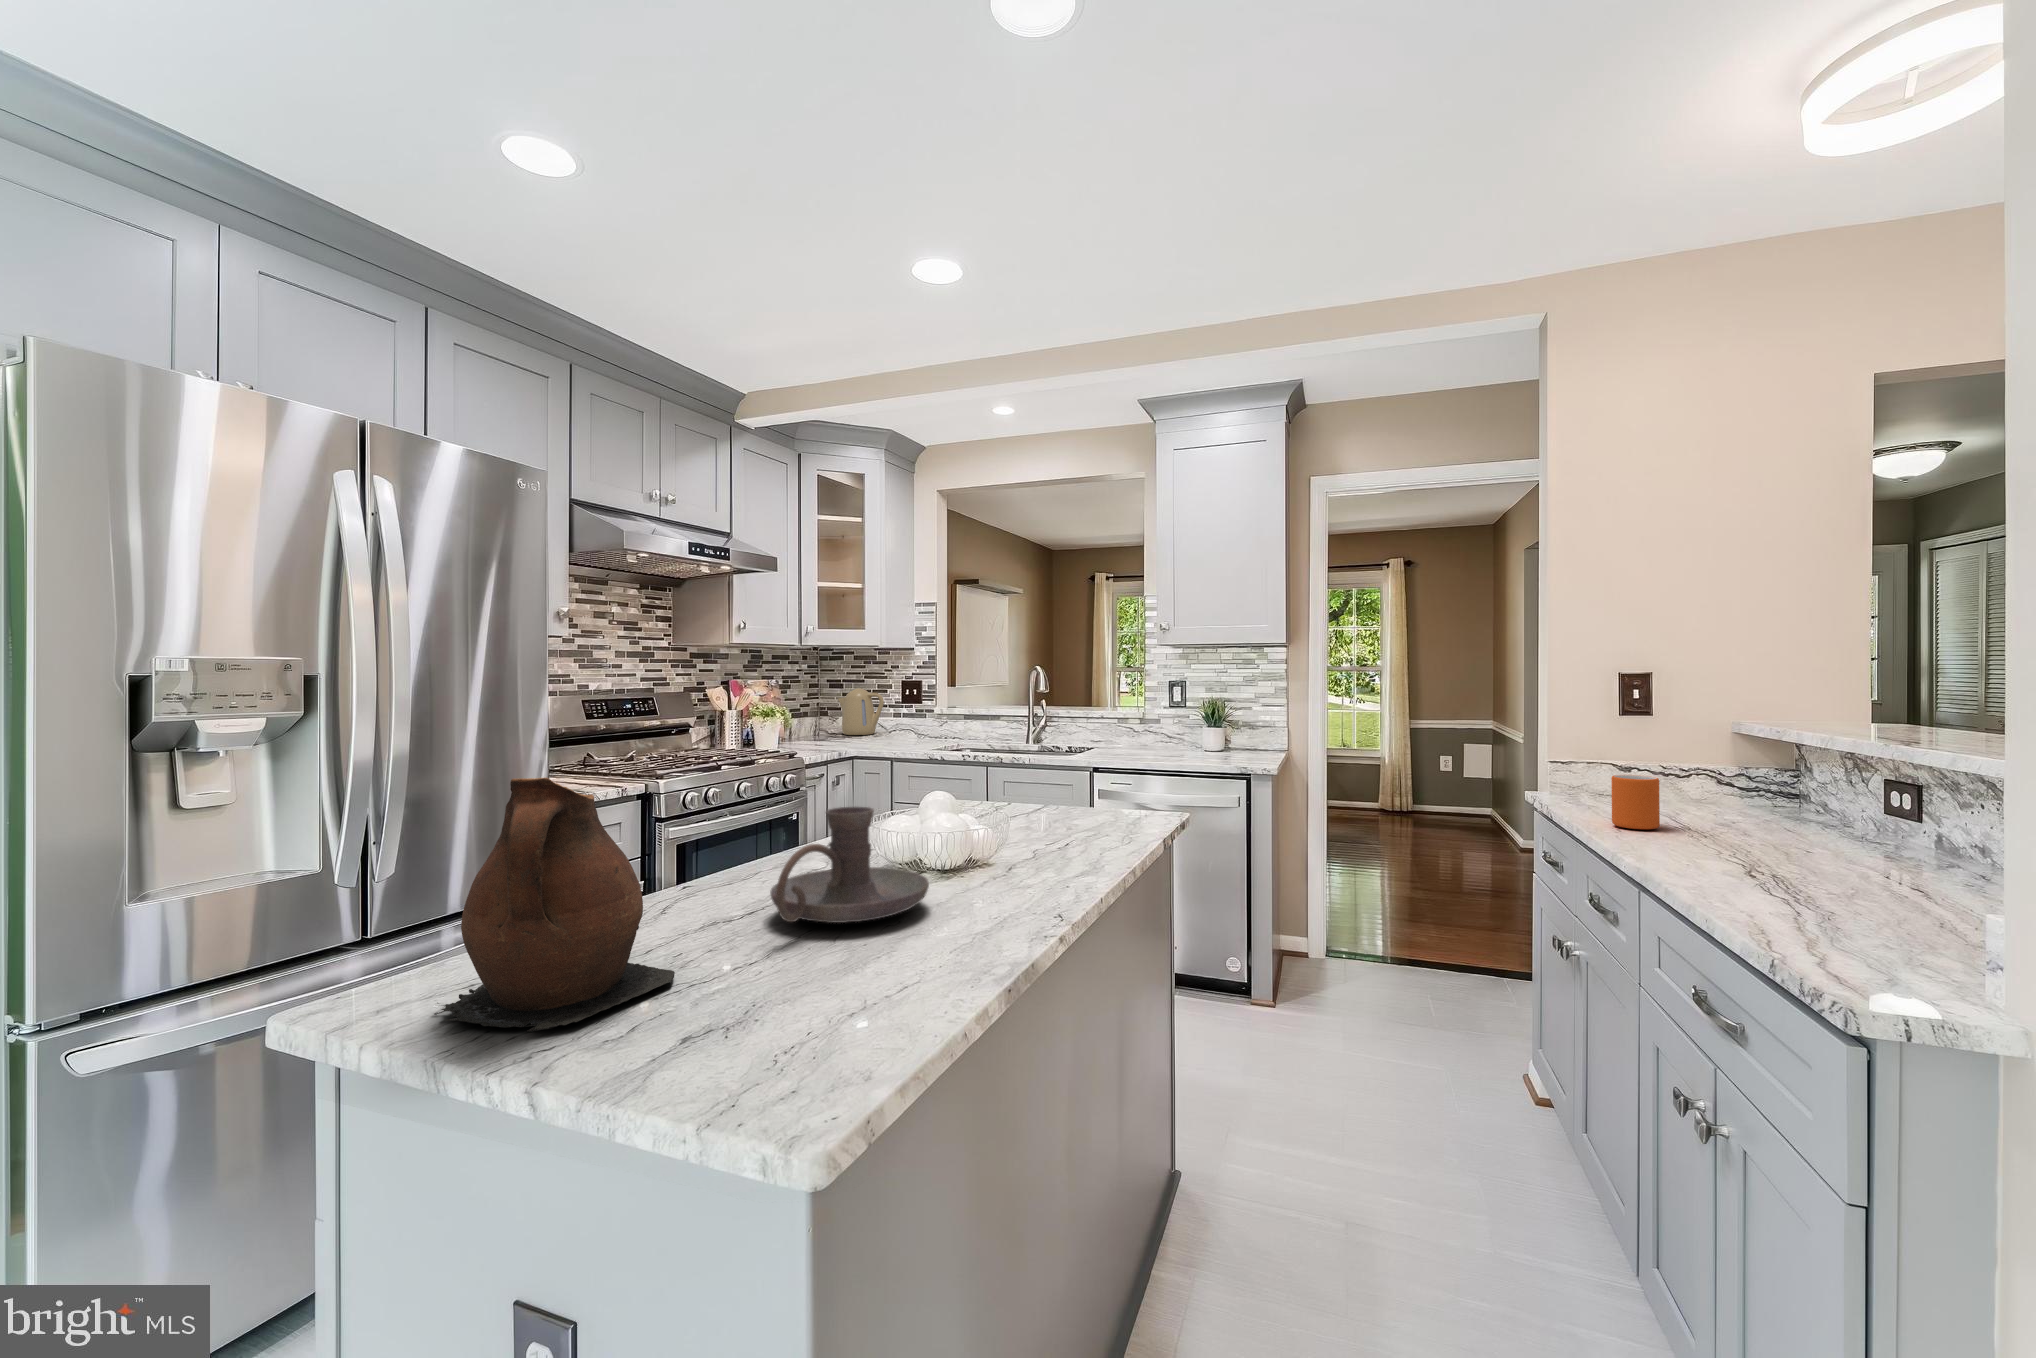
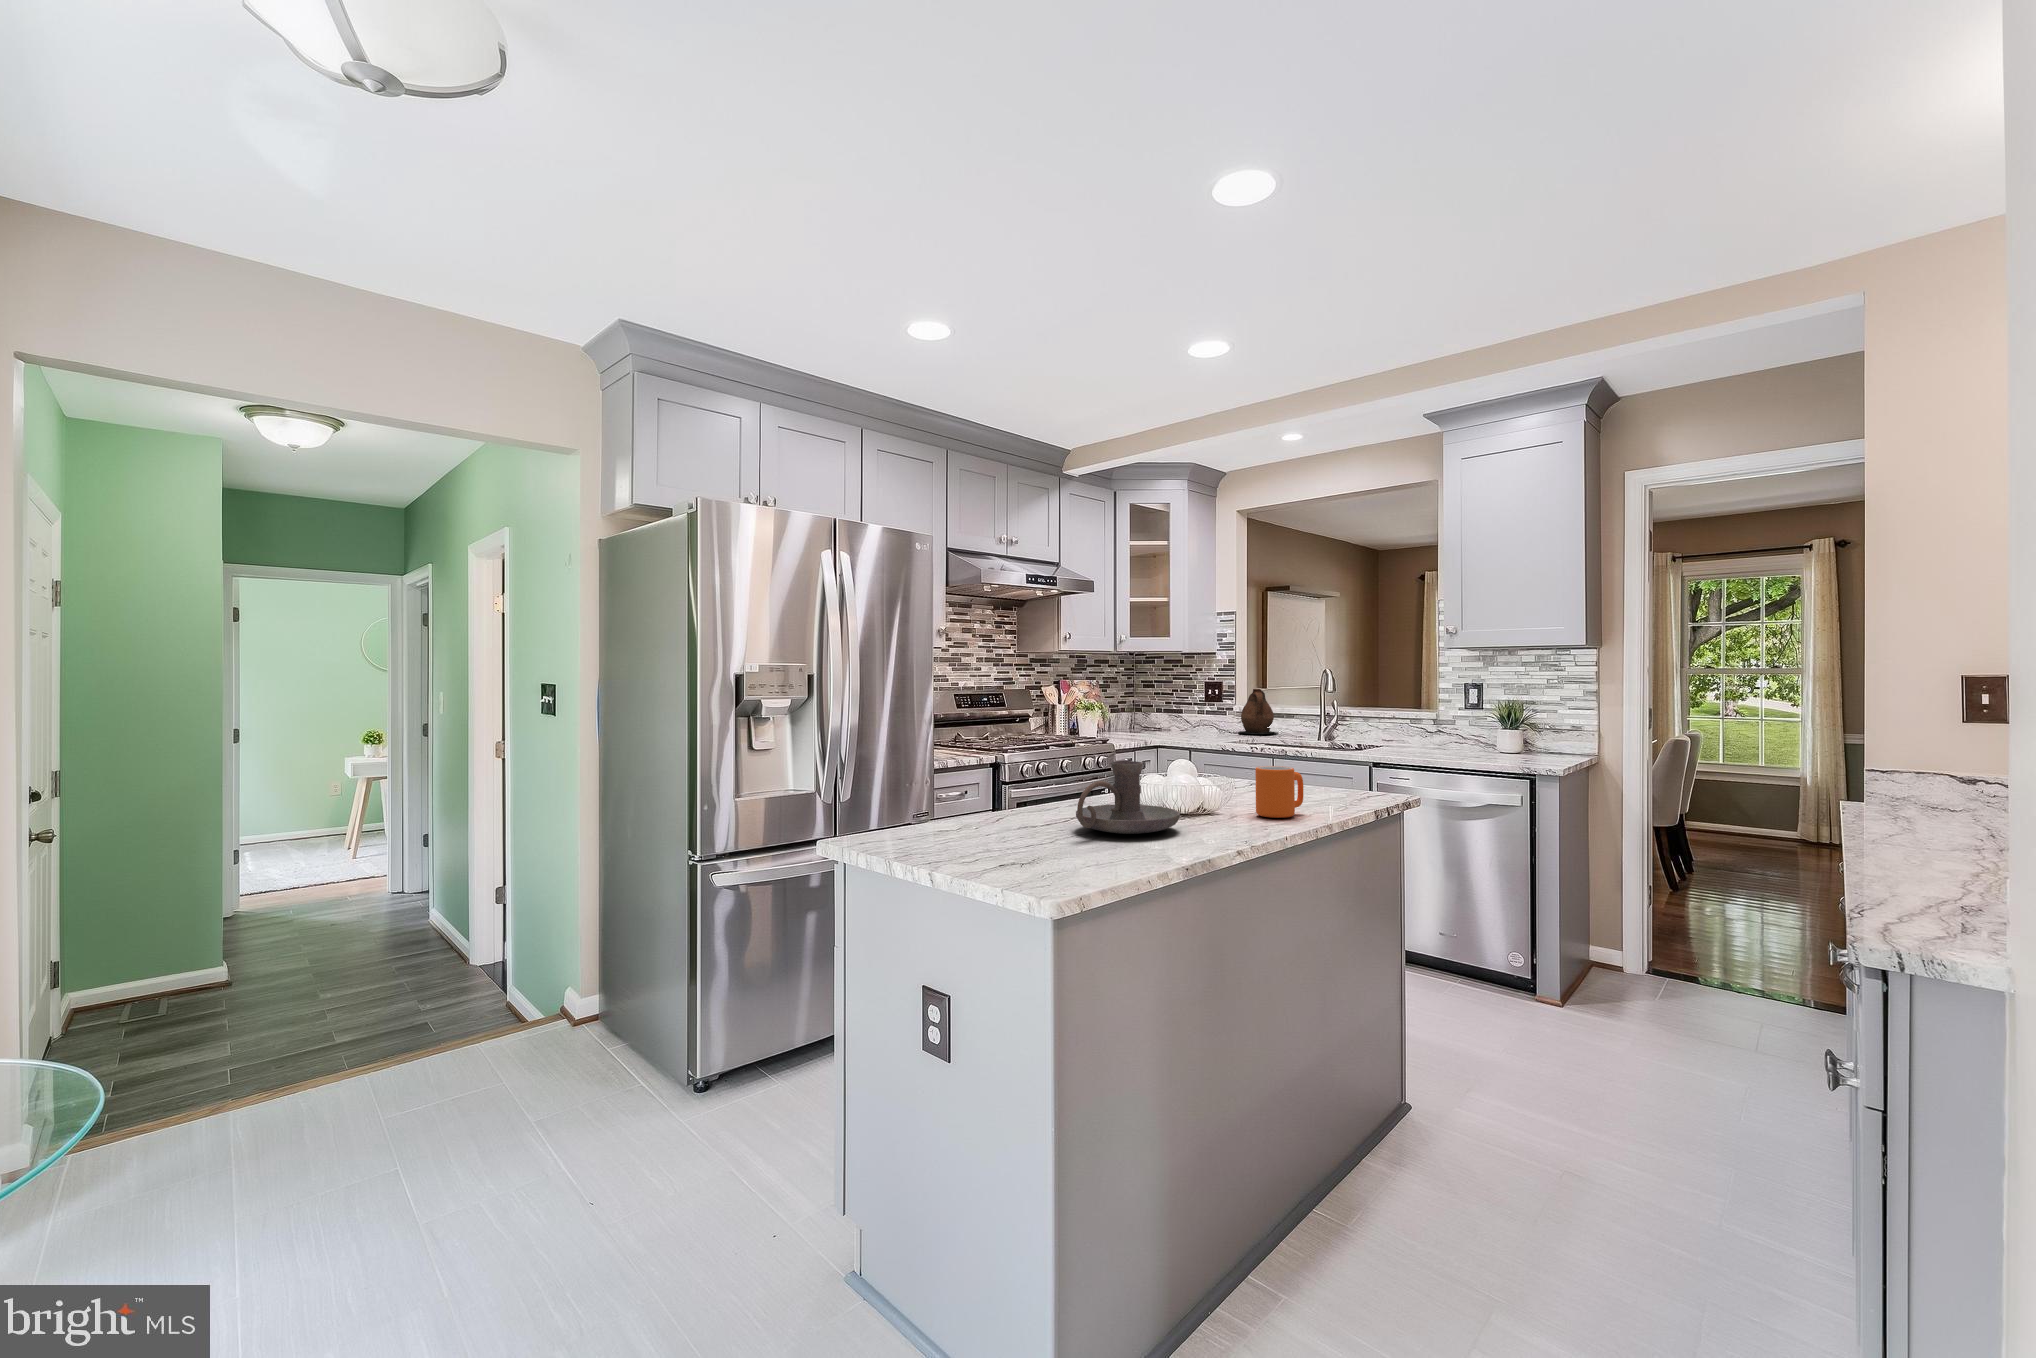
kettle: present [838,688,884,735] -> none [1149,688,1189,729]
mug: present [1611,775,1660,829] -> present [1255,766,1303,818]
ceramic pitcher: present [434,778,675,1032] -> present [1238,689,1278,734]

